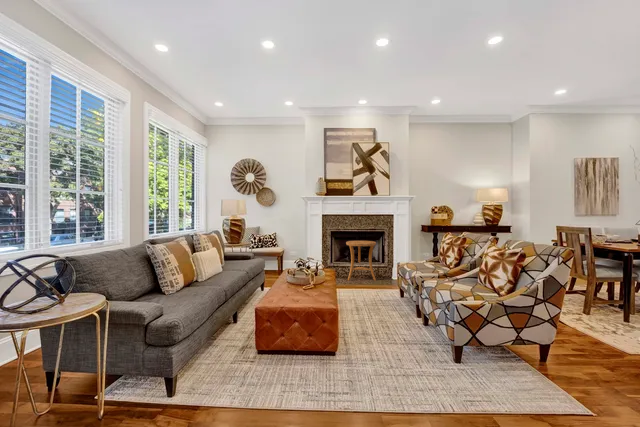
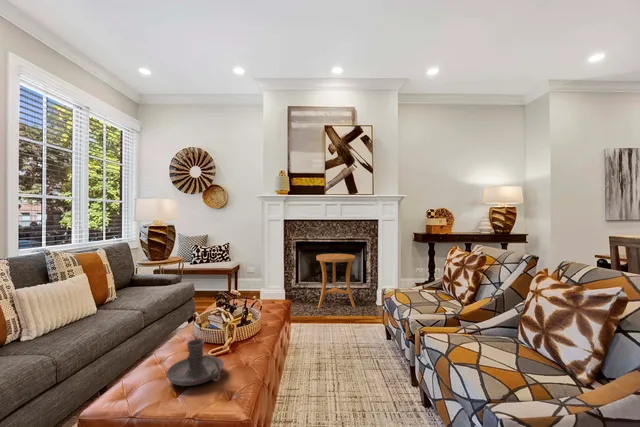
candle holder: none [284,277,314,297] -> present [167,339,223,386]

